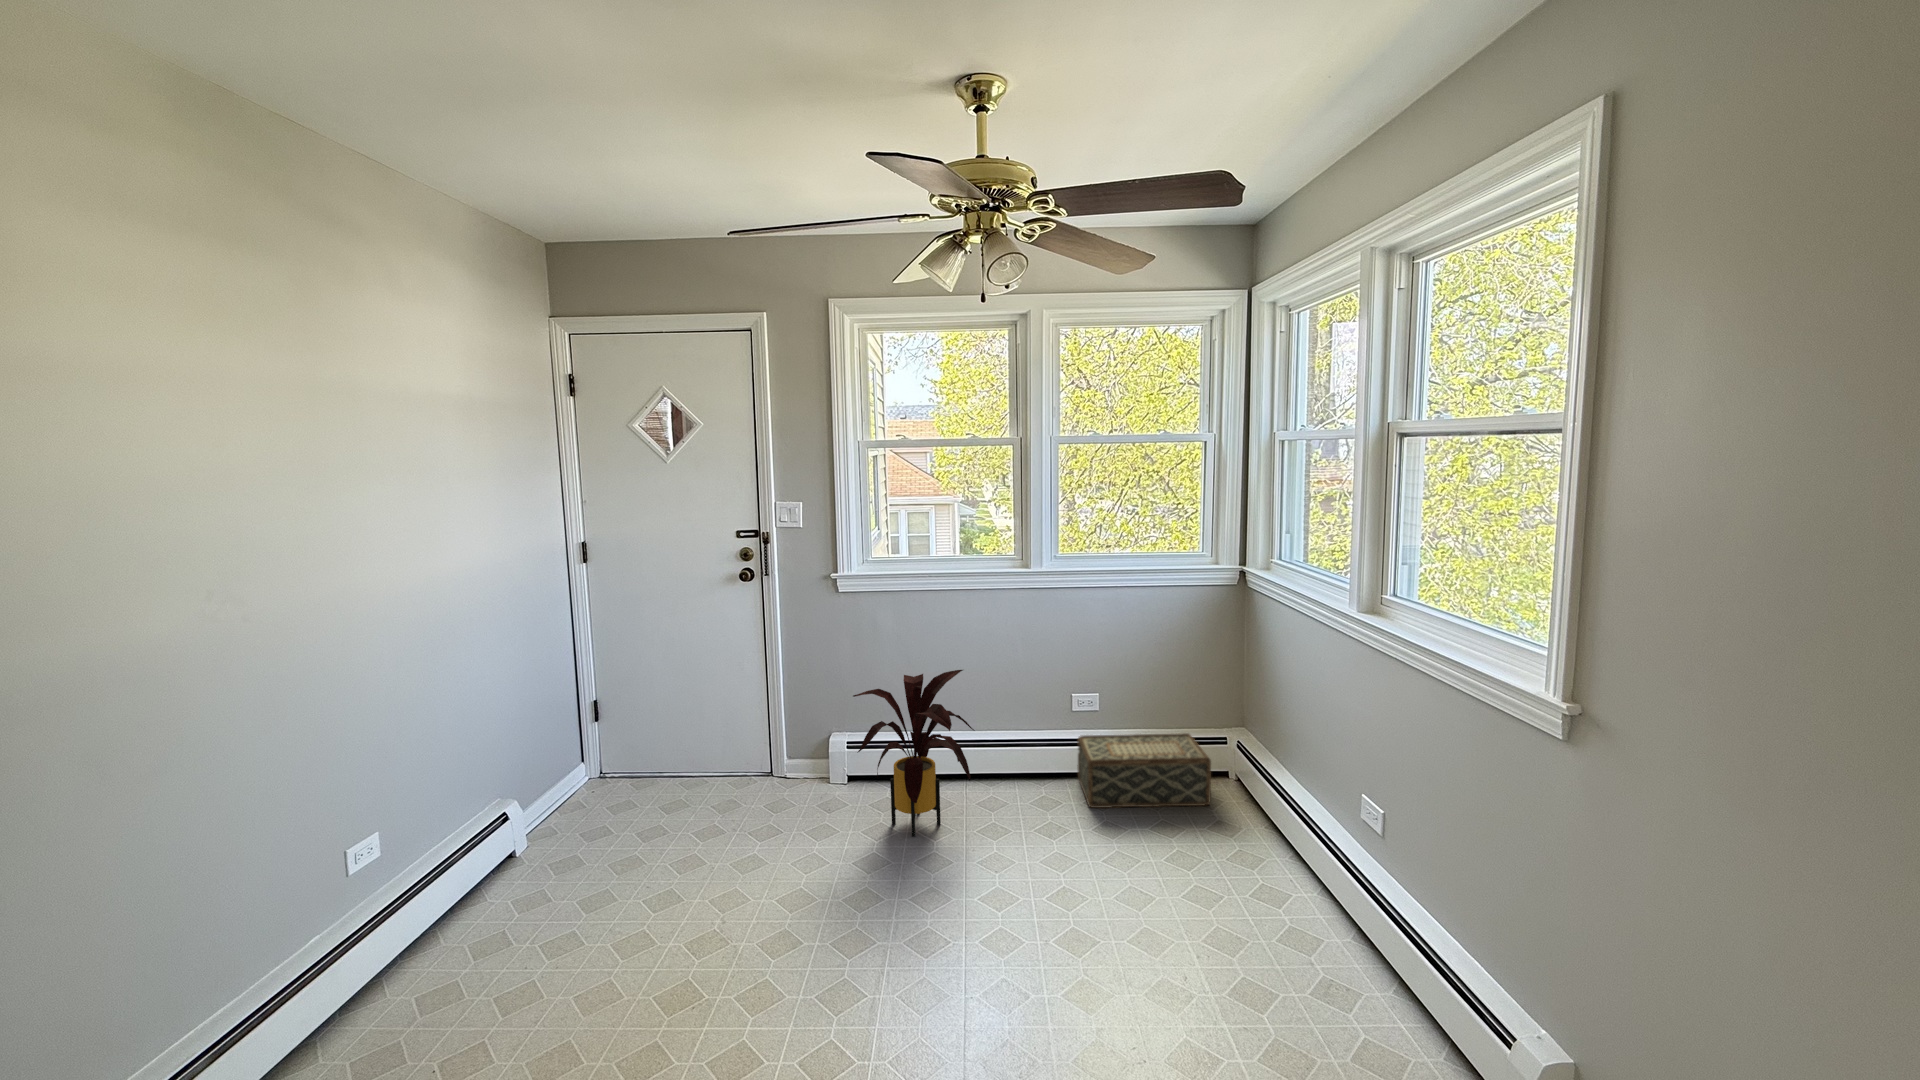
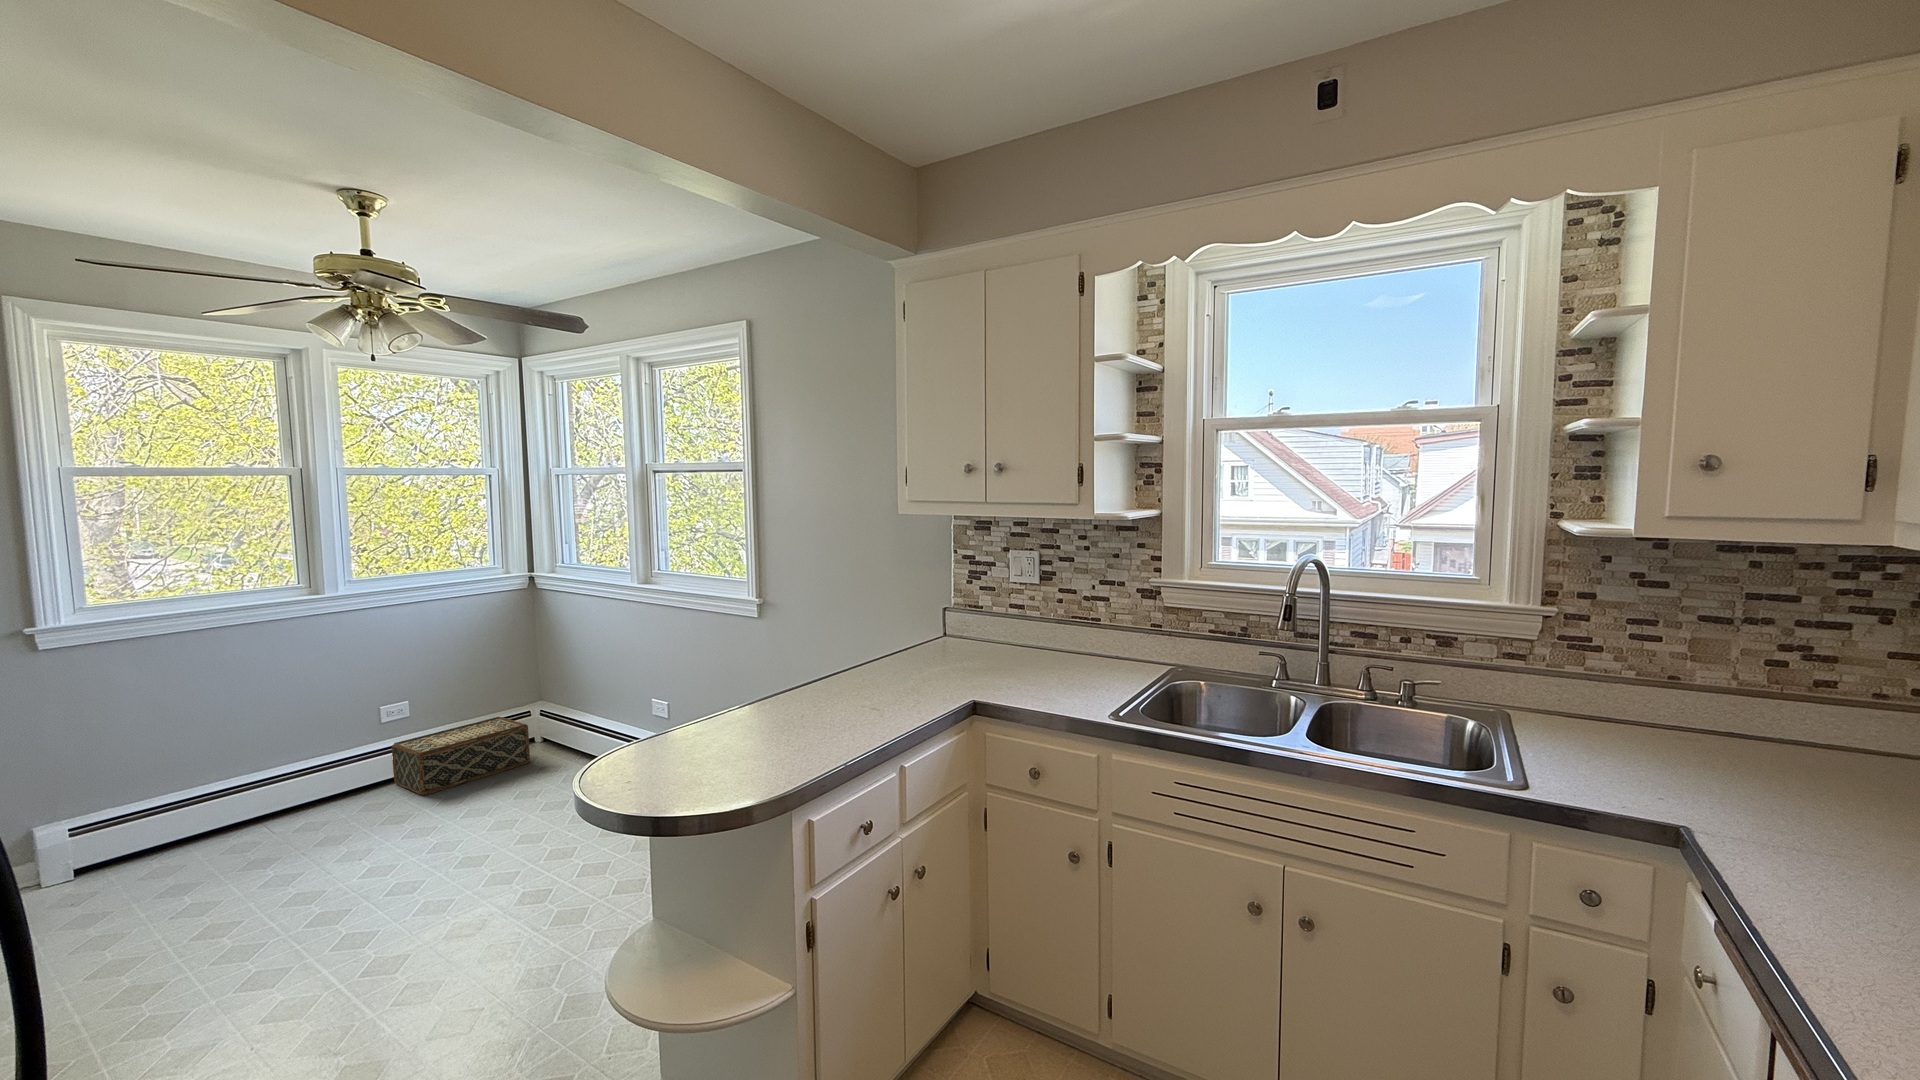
house plant: present [853,670,974,837] -> none [113,698,311,878]

